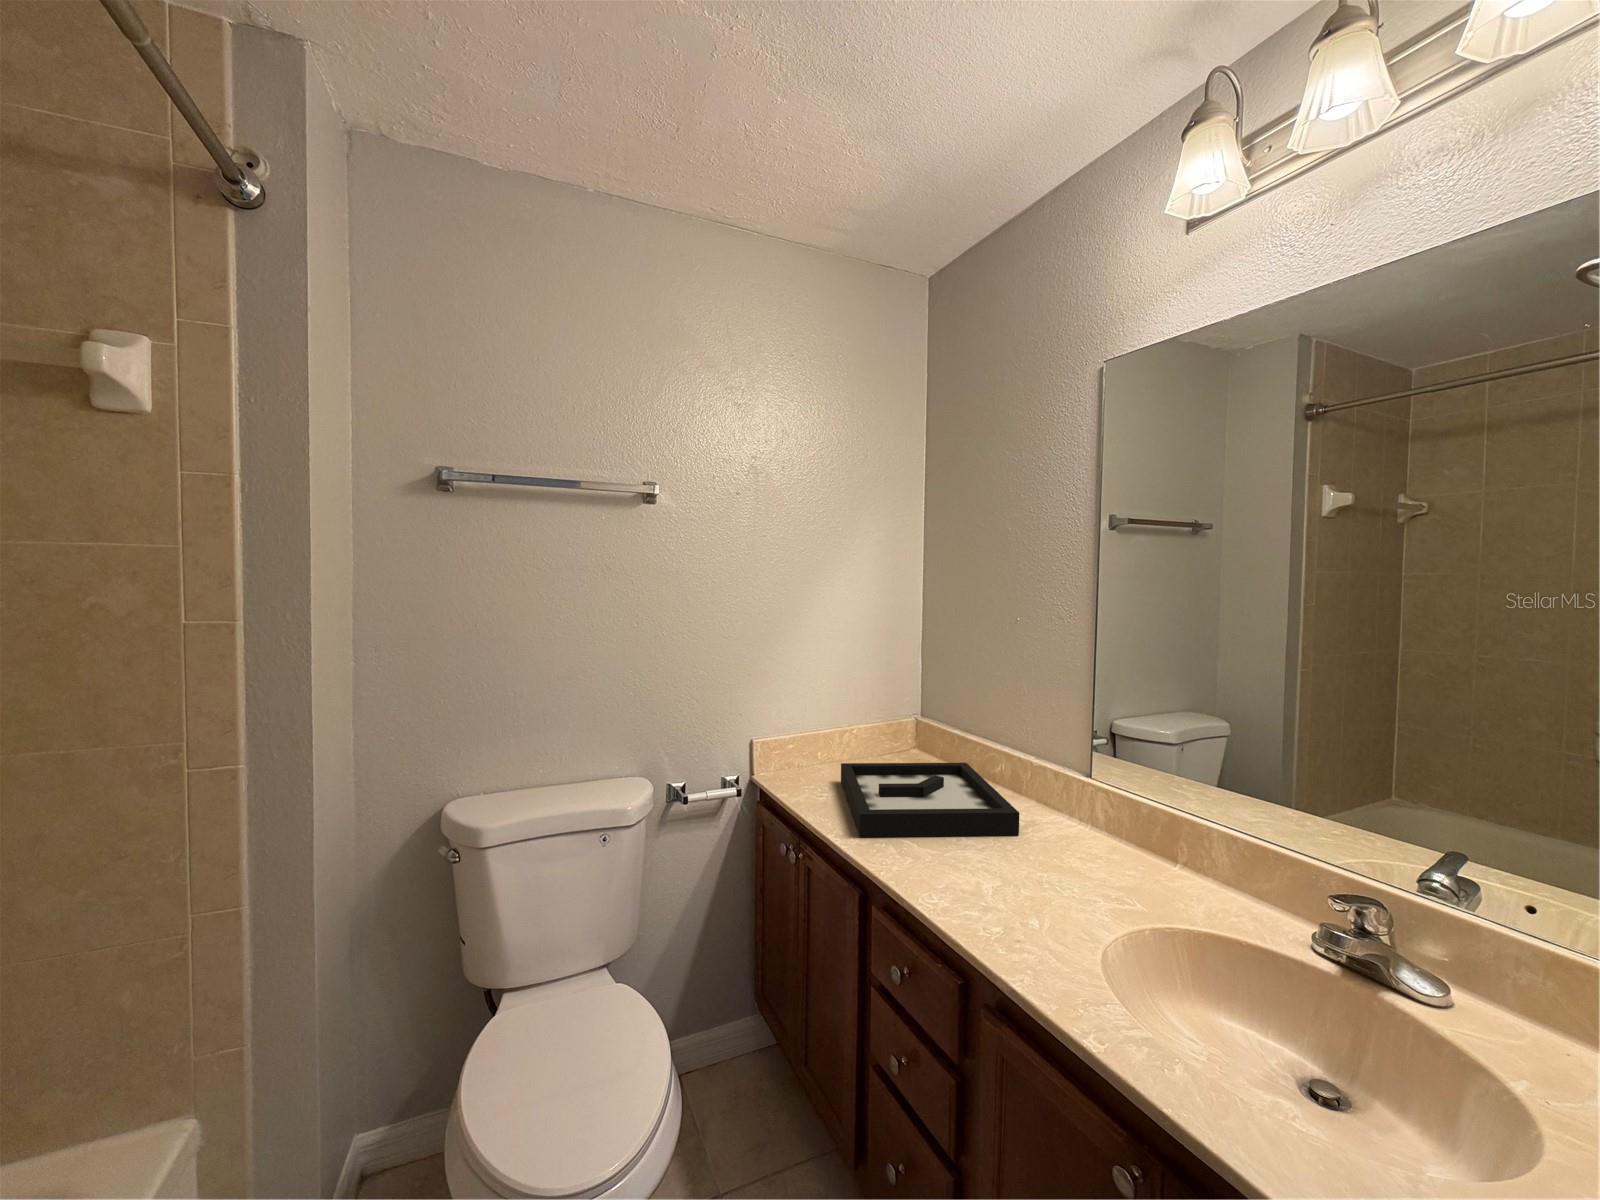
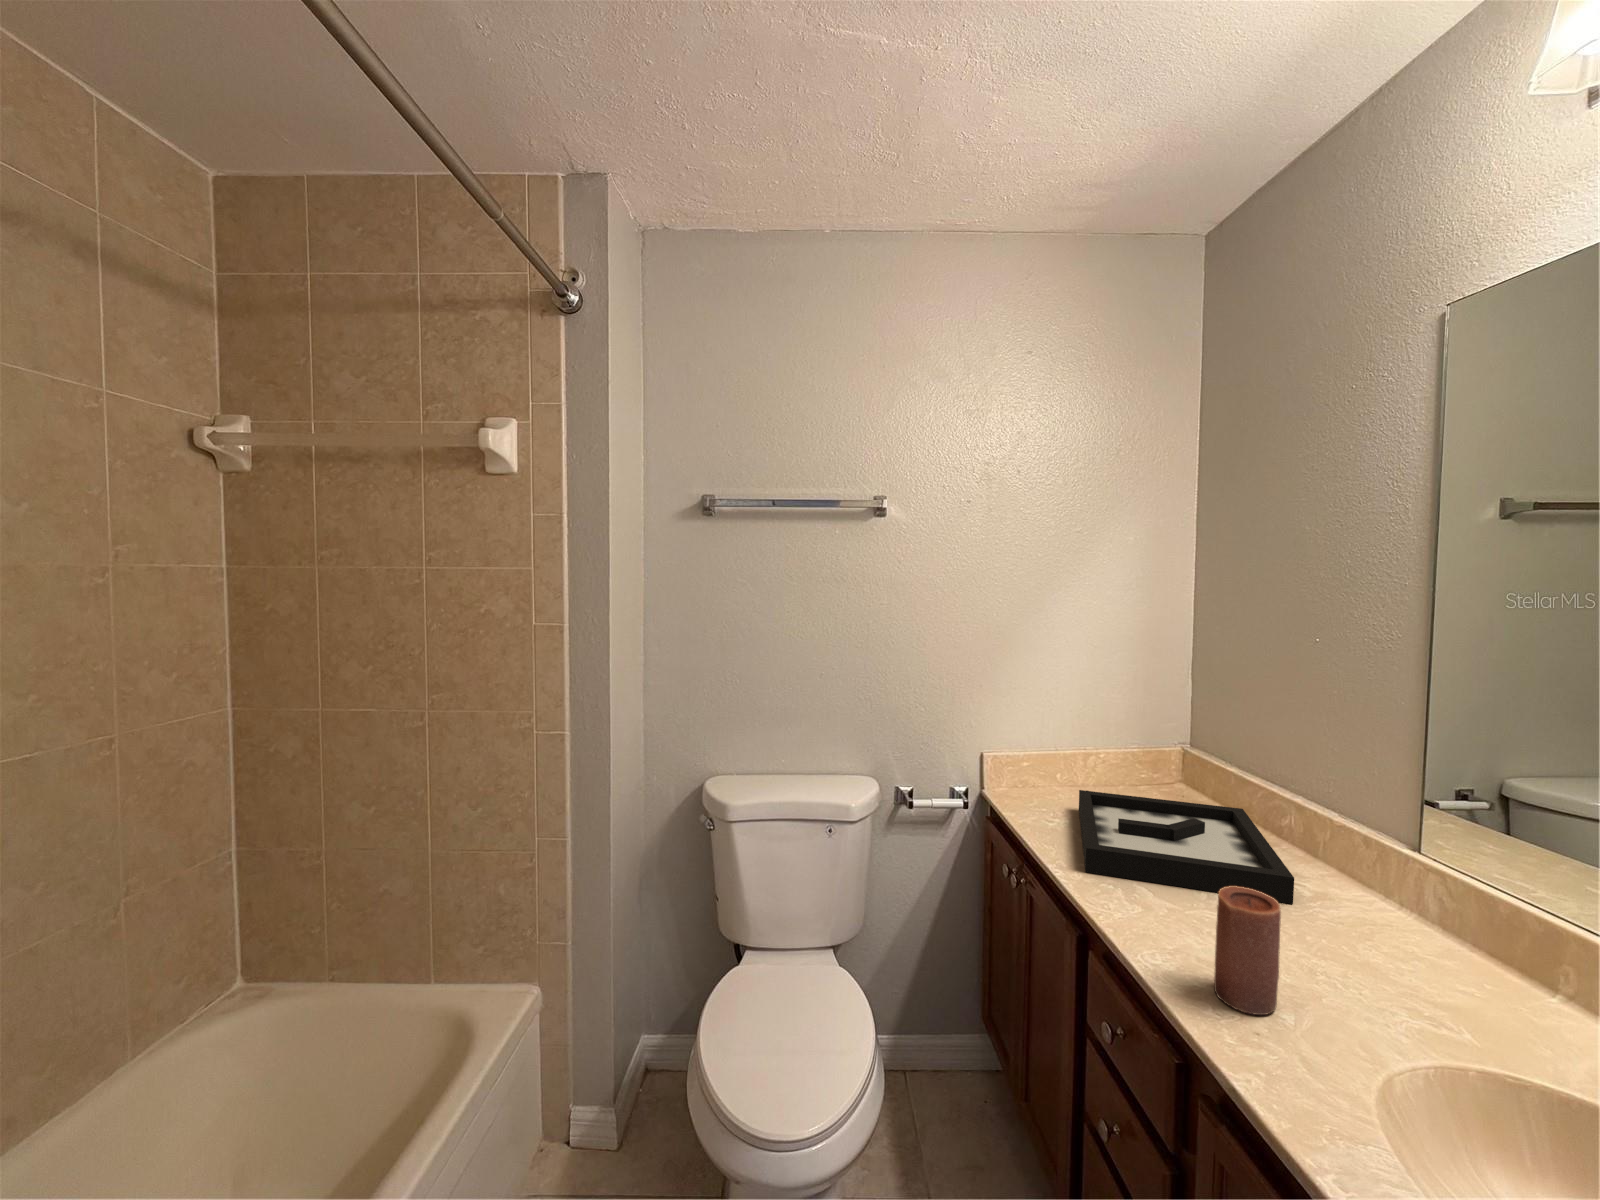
candle: none [989,826,1040,941] -> present [1214,886,1281,1015]

